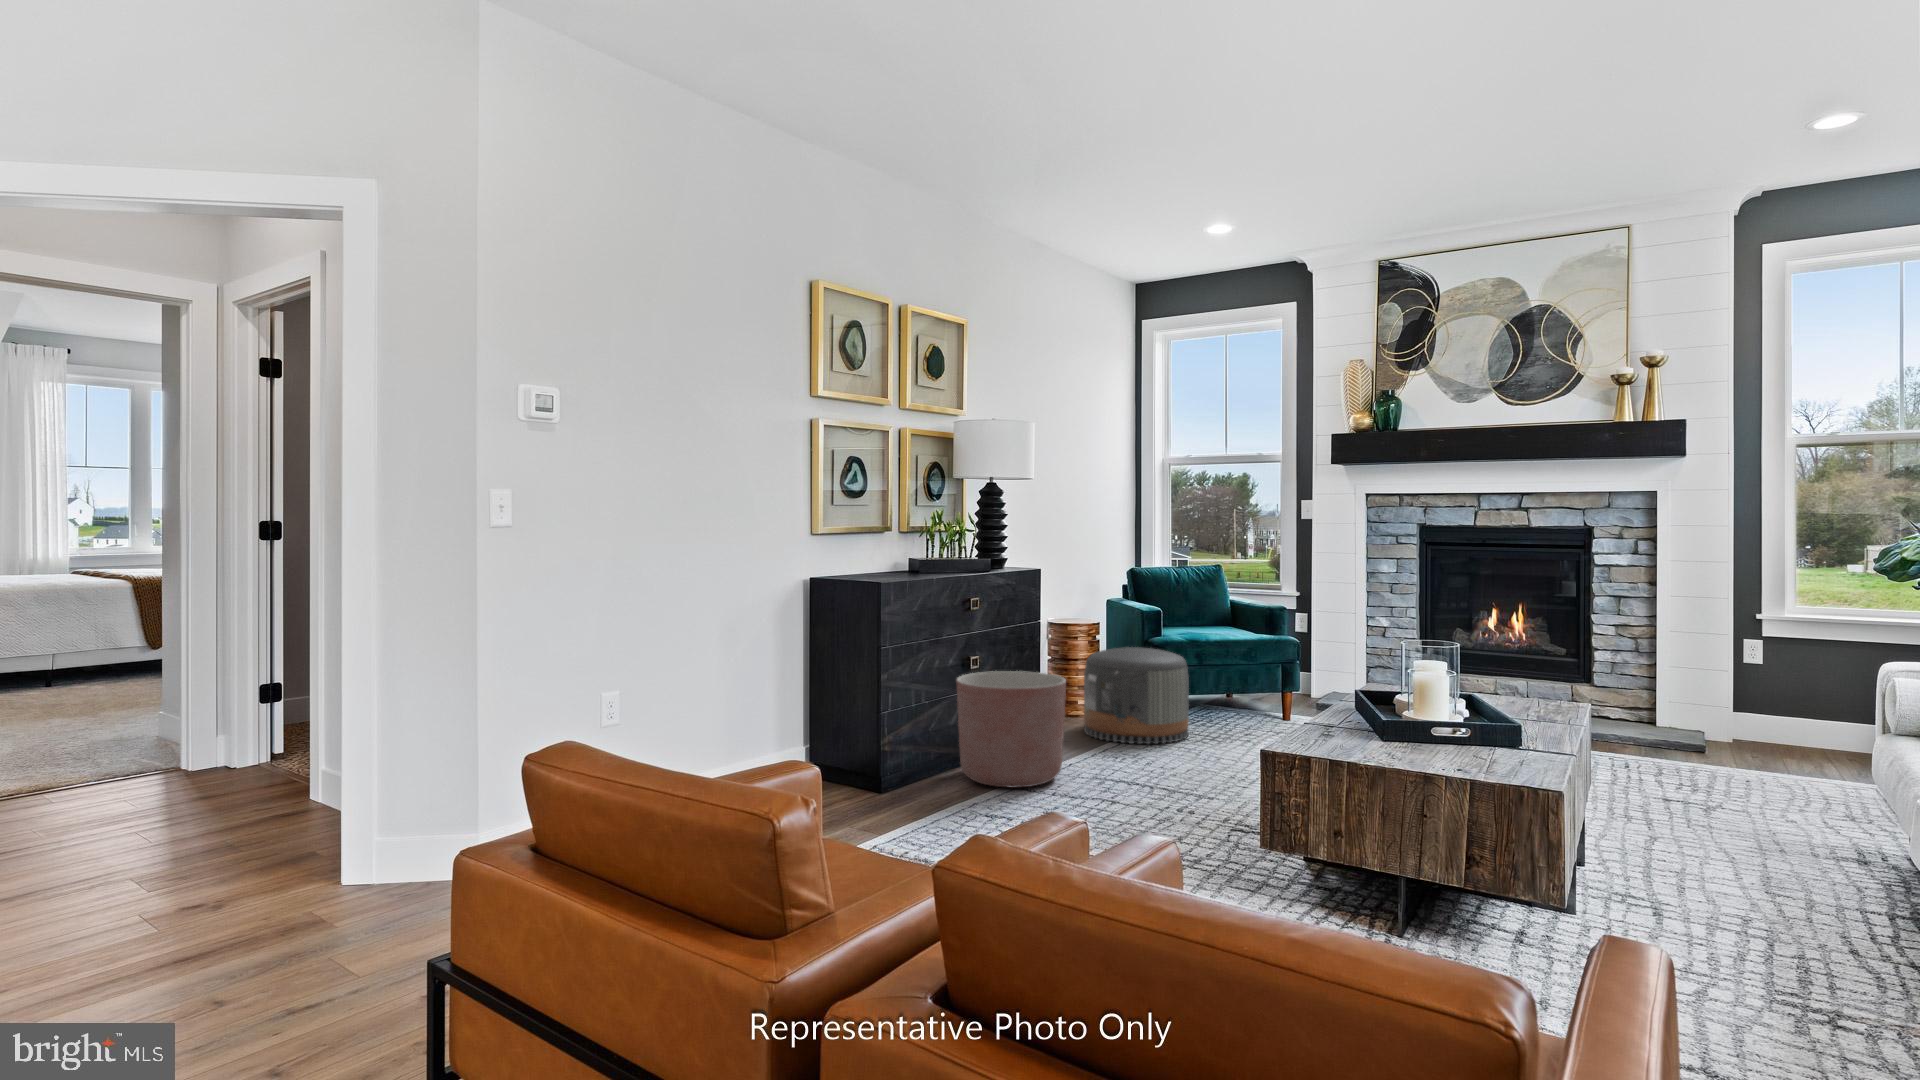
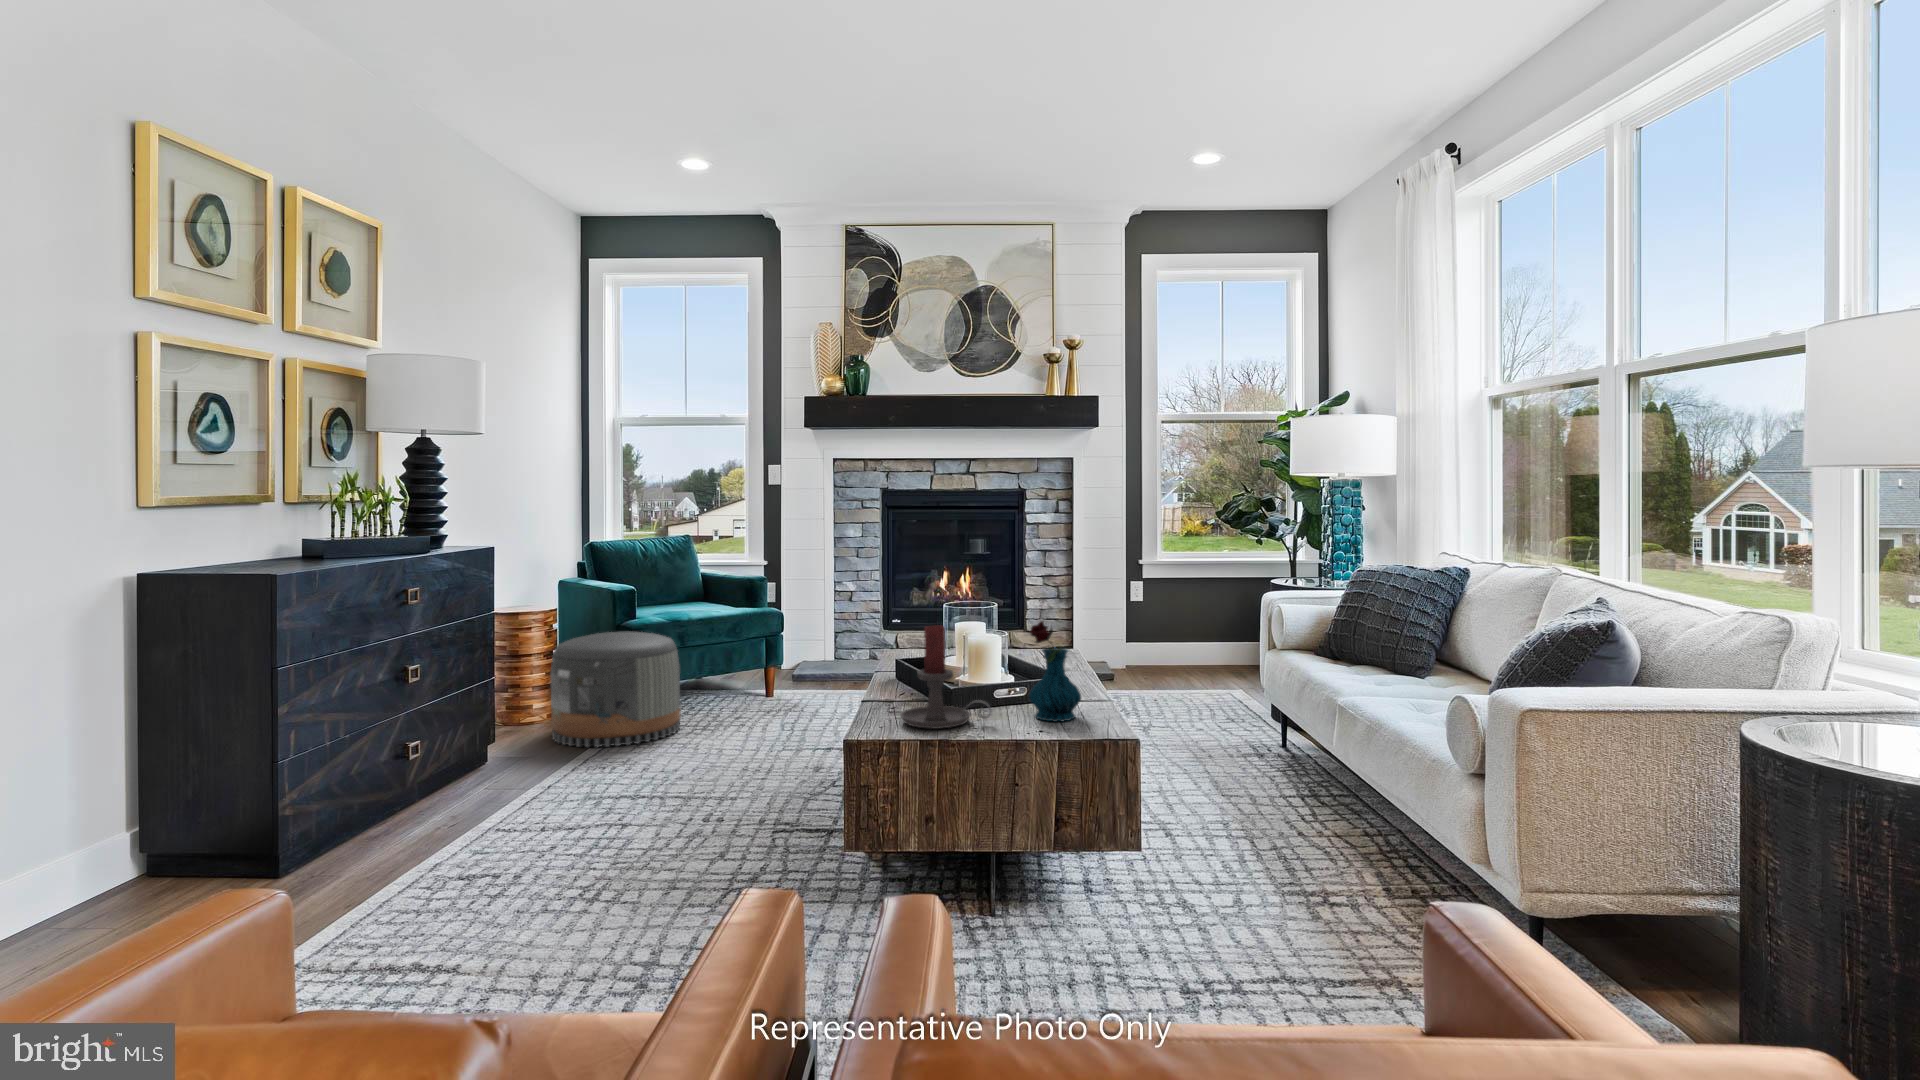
candle holder: none [1325,656,1415,753] -> present [901,625,991,729]
vase: none [1461,662,1520,766] -> present [1029,621,1081,722]
planter: present [956,671,1066,788] -> none [385,676,549,836]

